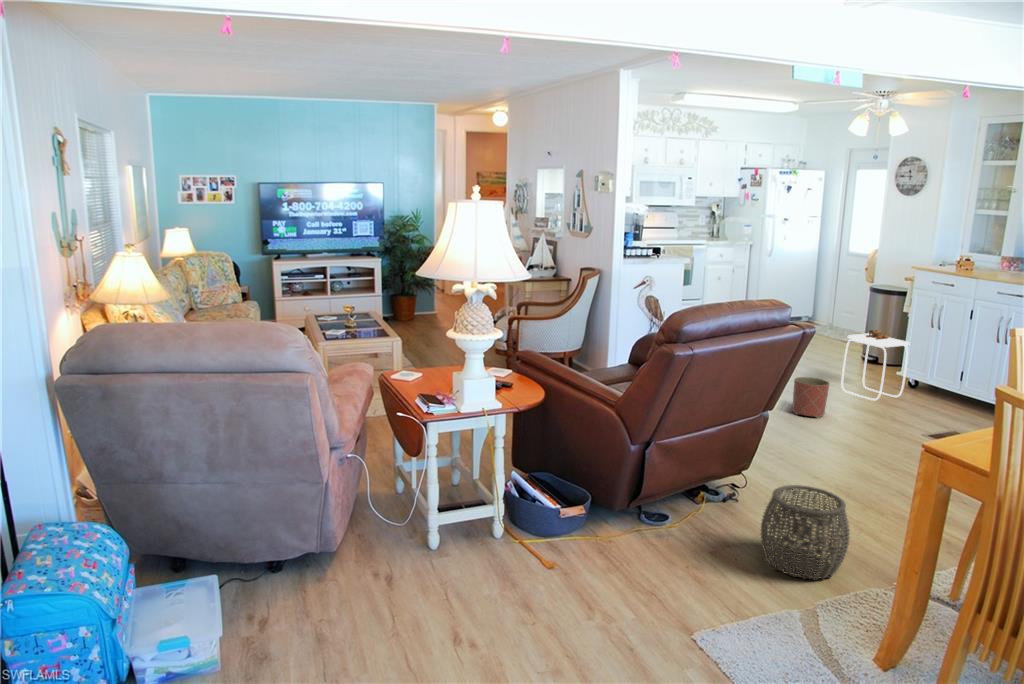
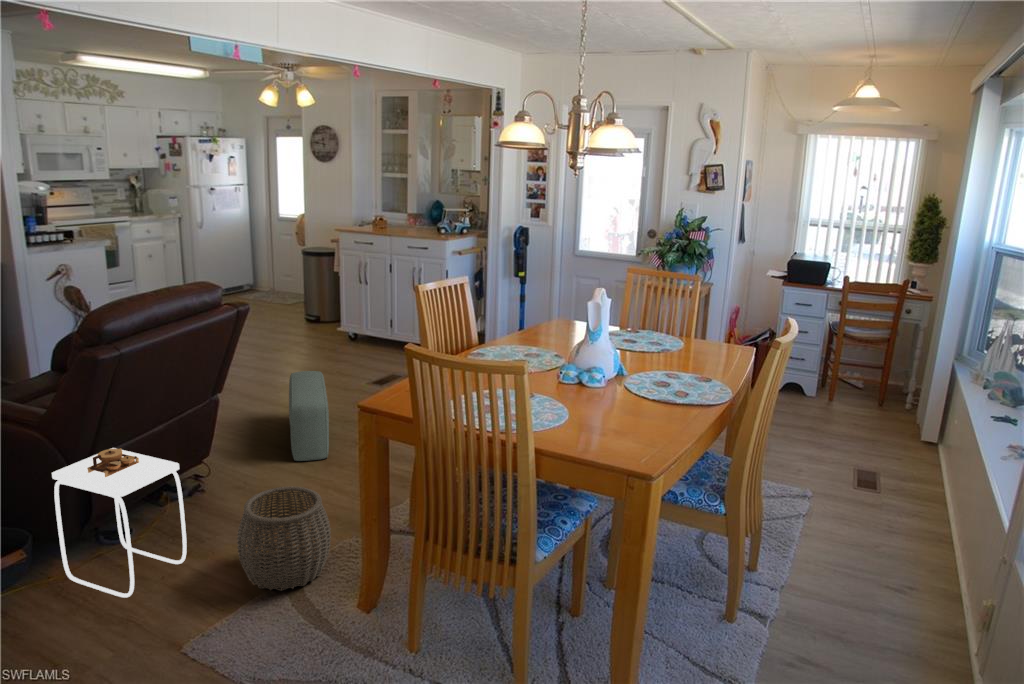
side table: present [841,330,910,400] -> present [52,448,187,598]
planter: present [792,377,829,418] -> none [248,351,283,391]
pouf: none [823,399,868,487] -> present [289,371,329,461]

